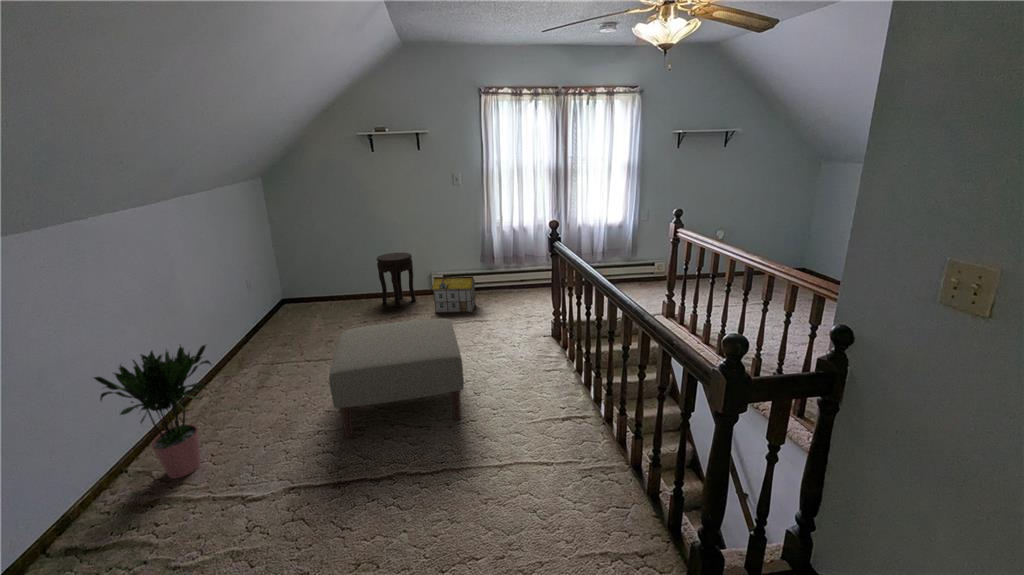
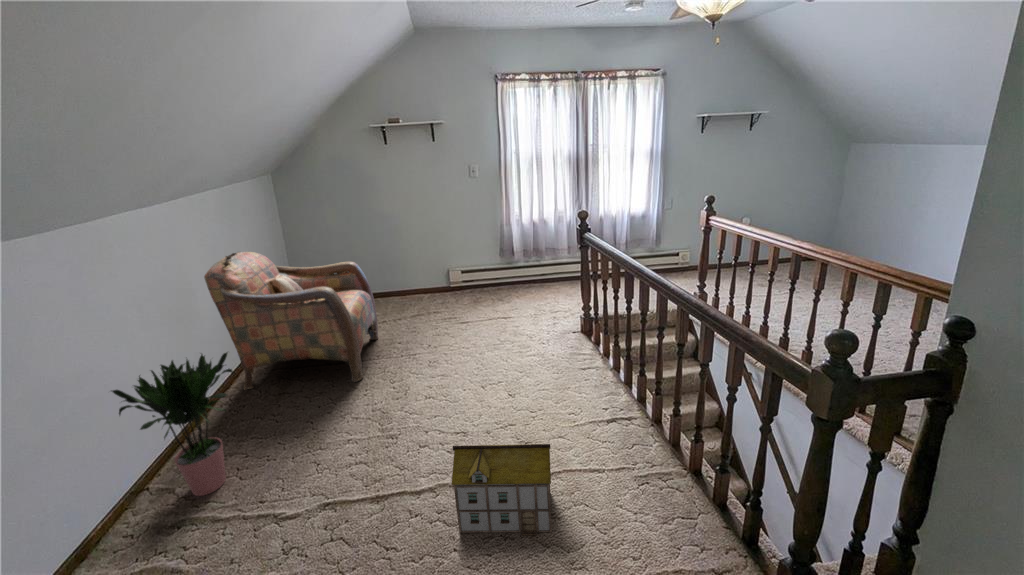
armchair: none [191,250,360,382] -> present [204,252,378,390]
side table: present [377,253,416,307] -> none [391,249,432,306]
toy house: present [432,276,476,313] -> present [452,444,552,535]
ottoman: present [329,318,464,438] -> none [360,318,502,447]

